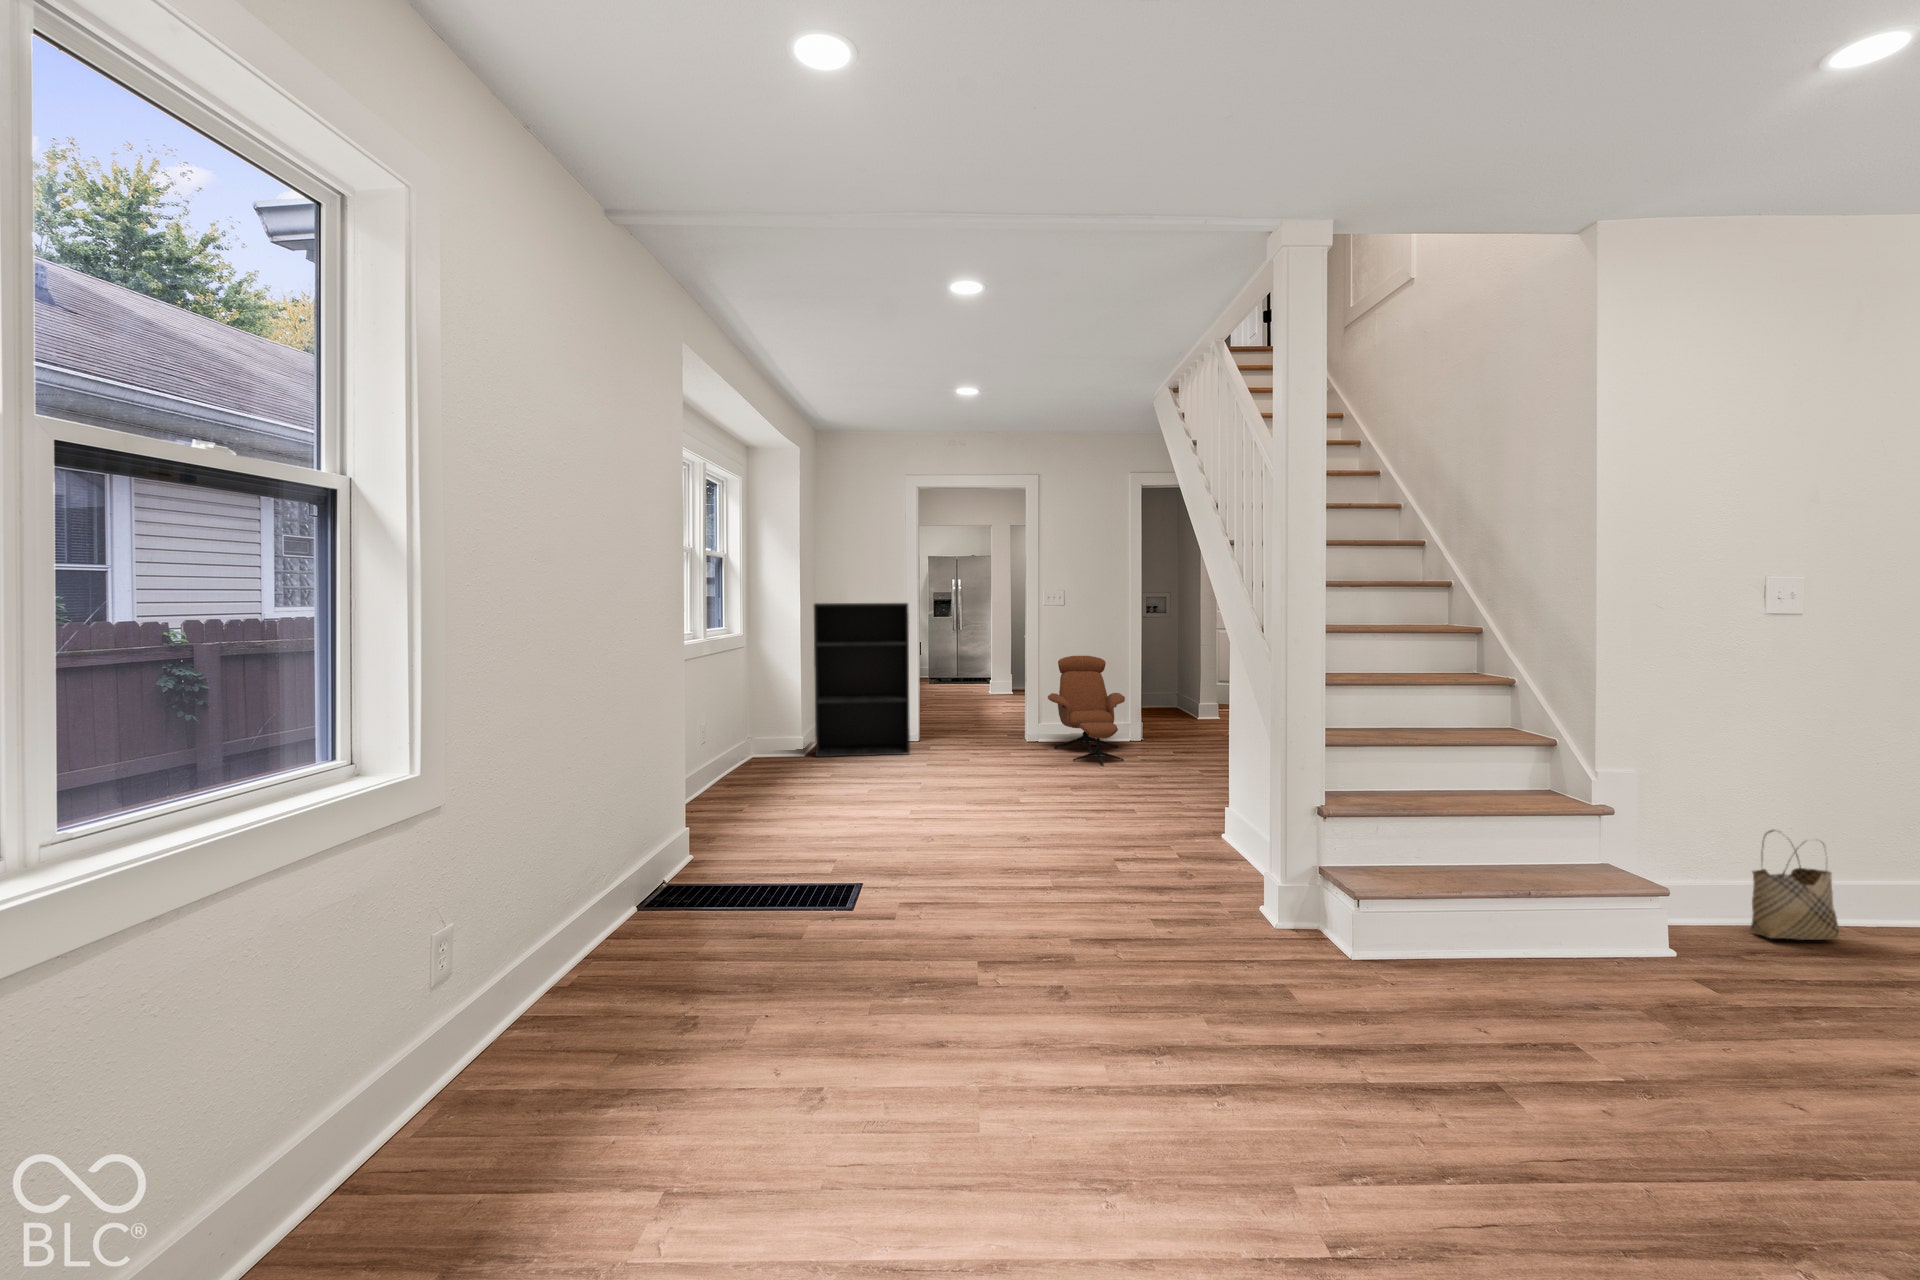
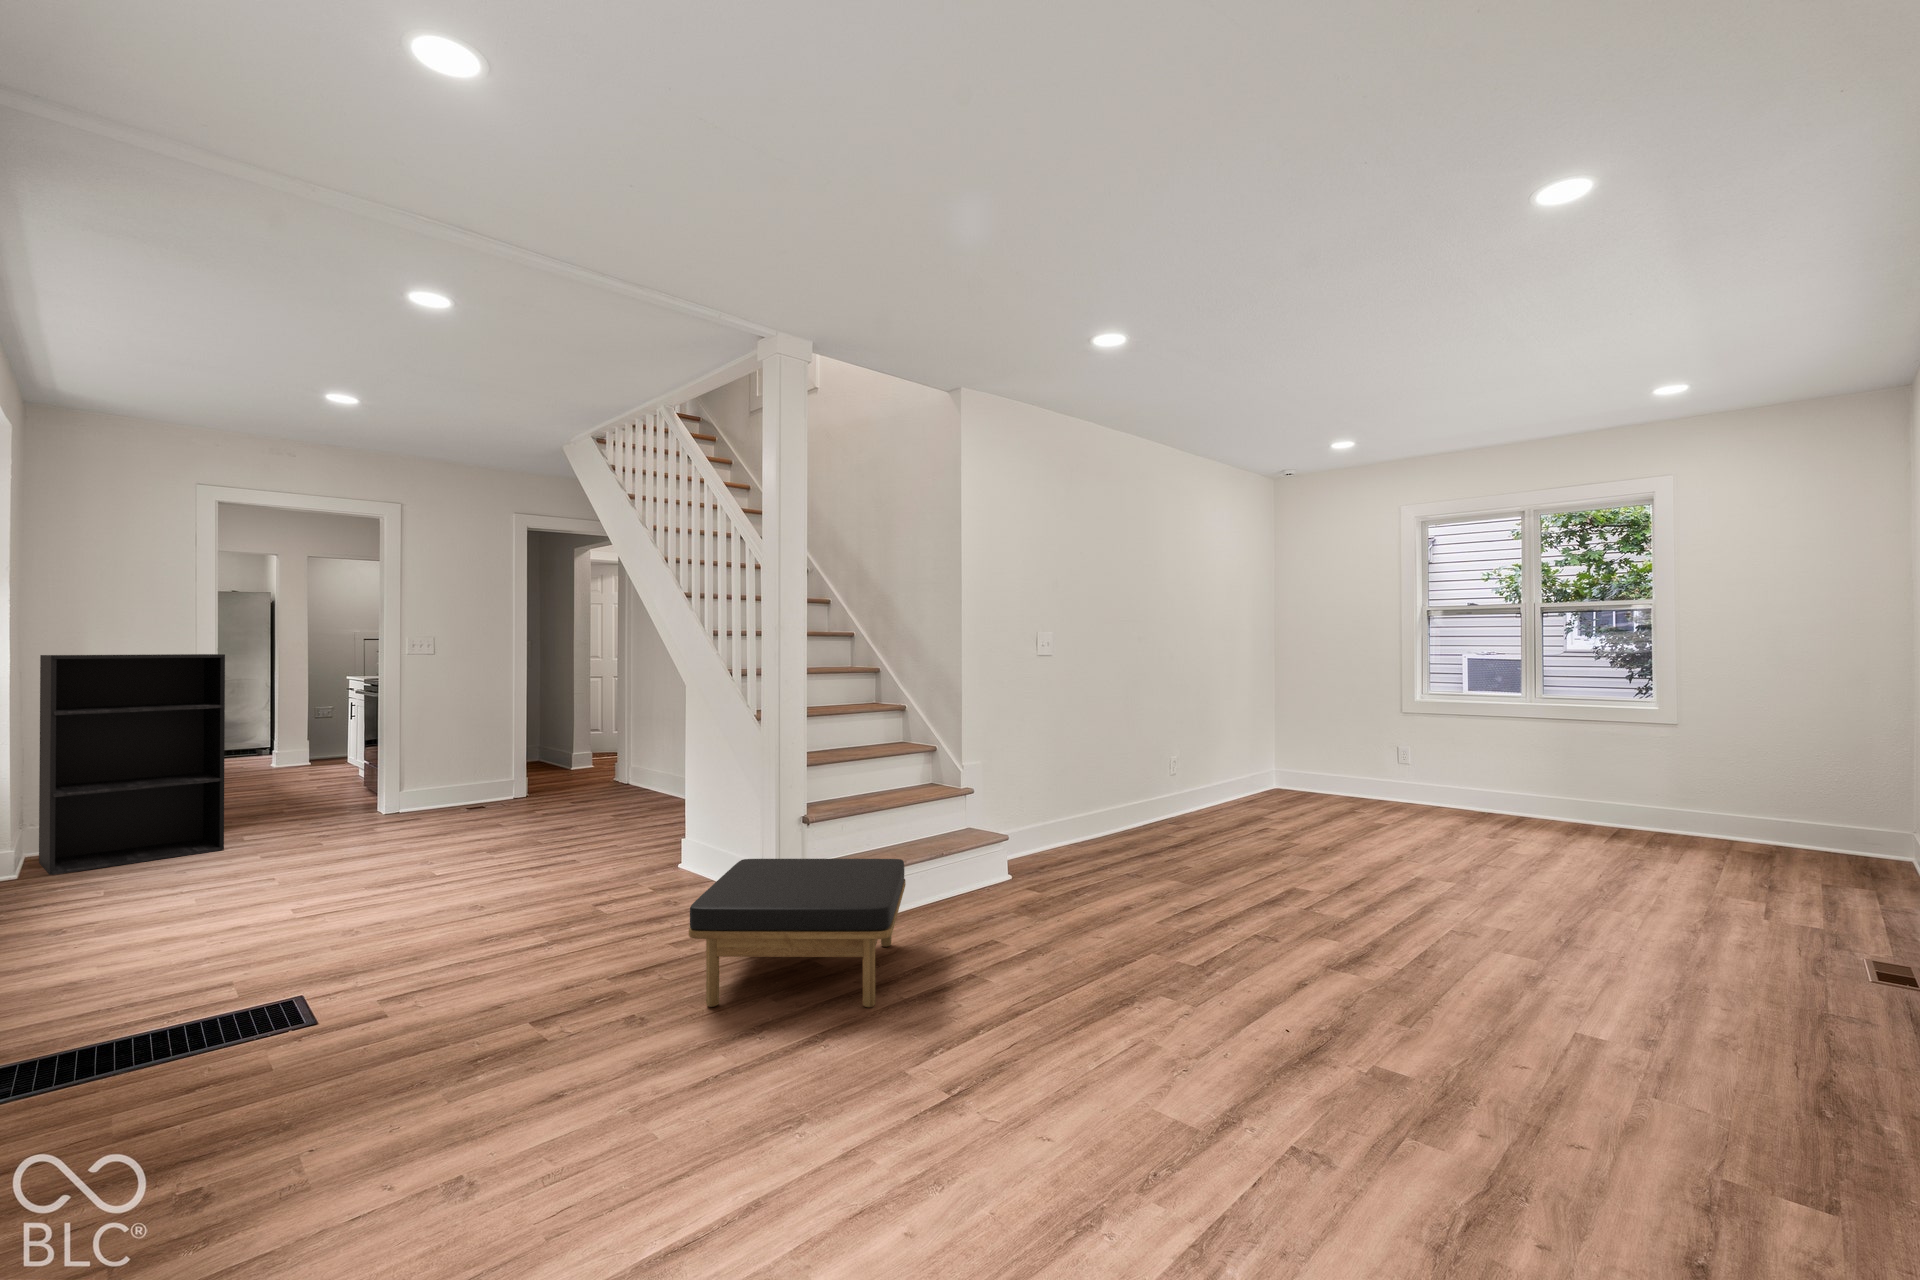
lounge chair: present [1048,656,1125,765] -> none [423,711,526,826]
woven basket: present [1750,830,1839,940] -> none [1034,791,1072,858]
ottoman: none [1114,847,1427,1076] -> present [689,859,906,1007]

